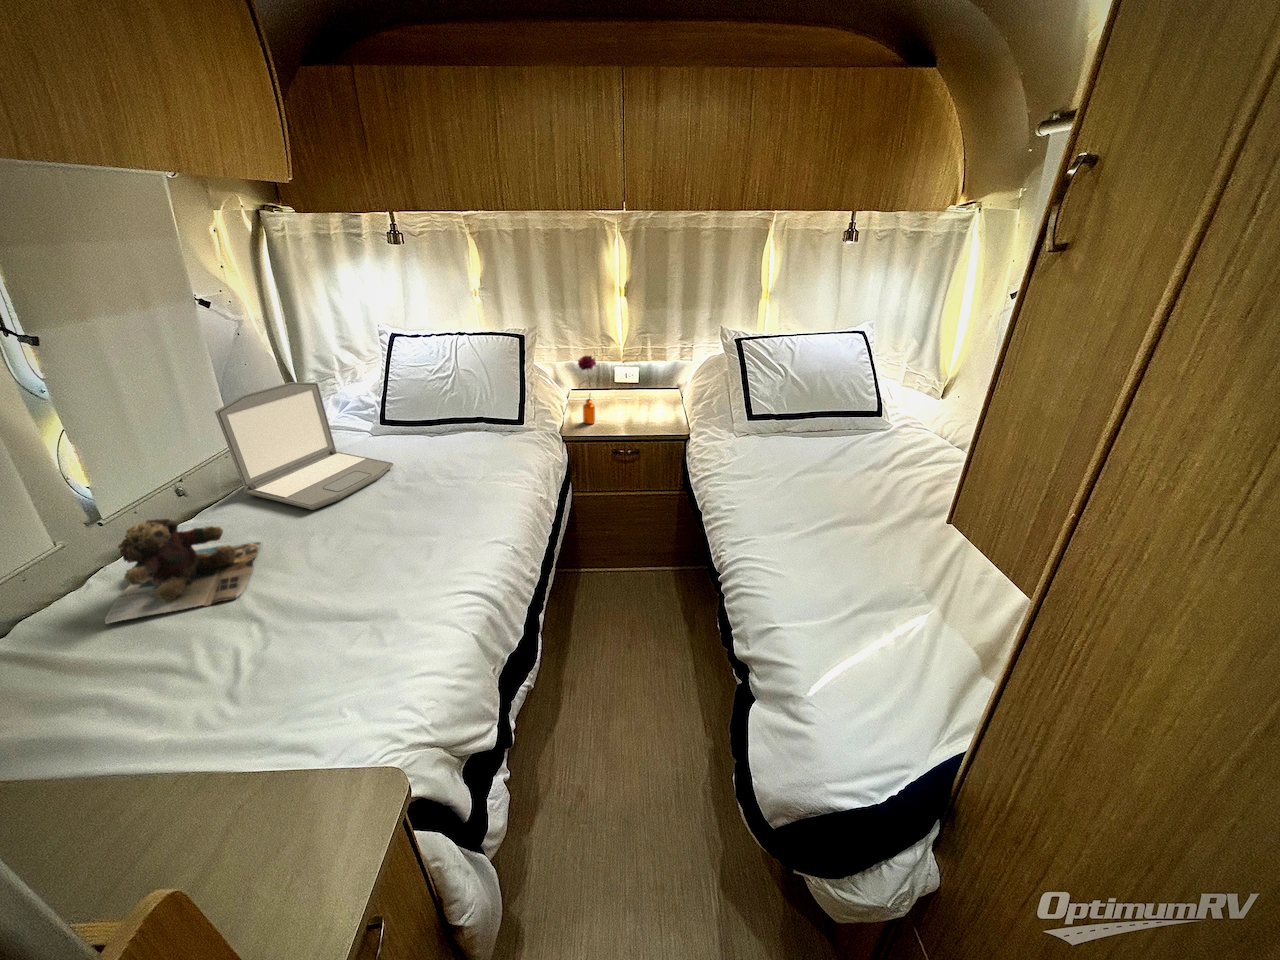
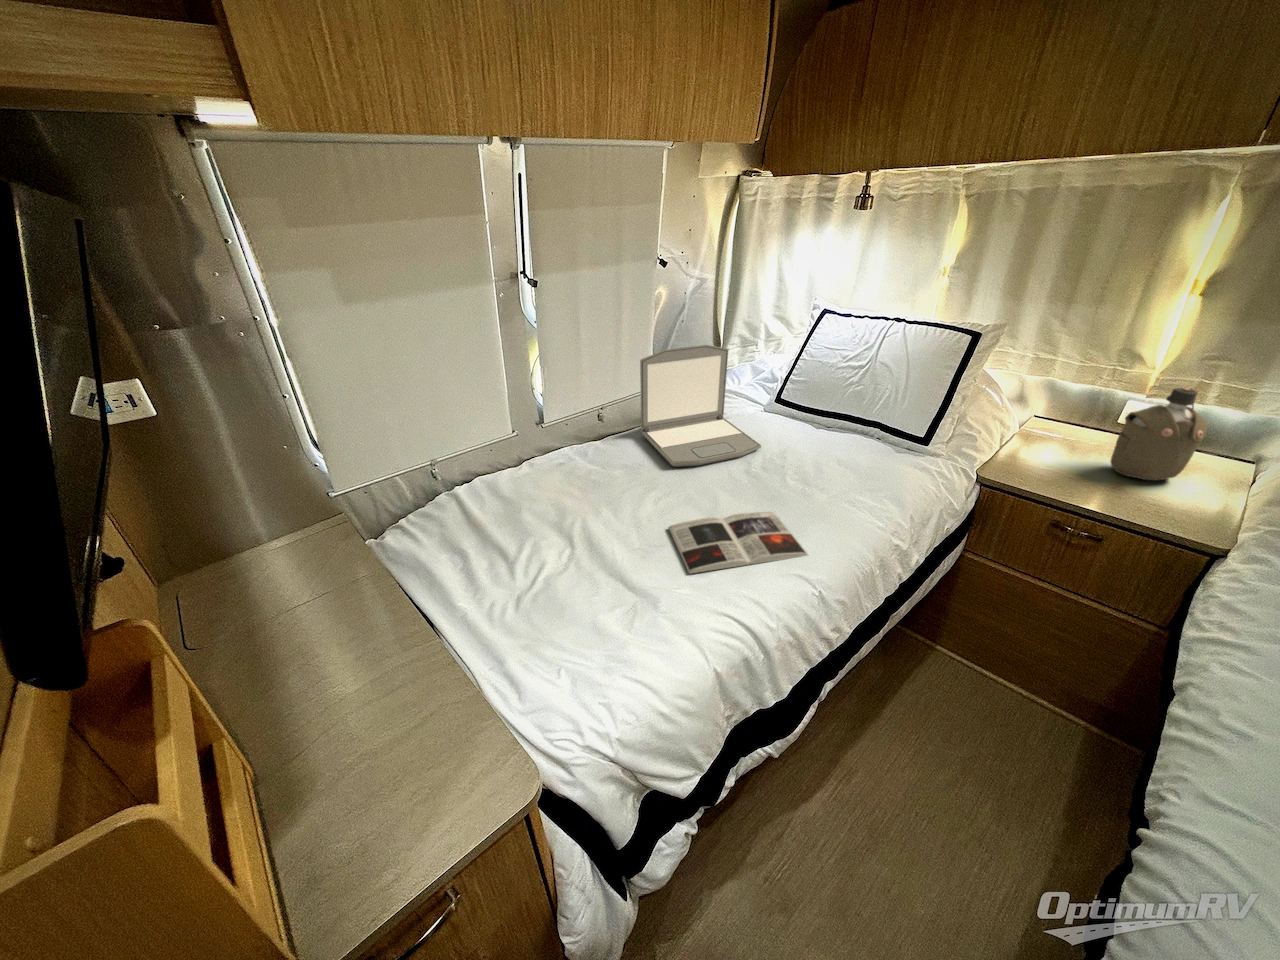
water bottle: none [620,351,656,410] -> present [1111,388,1208,481]
flower: present [578,356,596,424] -> none [1023,377,1082,475]
magazine: none [349,509,489,584] -> present [668,512,808,573]
teddy bear: present [105,519,260,624] -> none [515,435,625,521]

